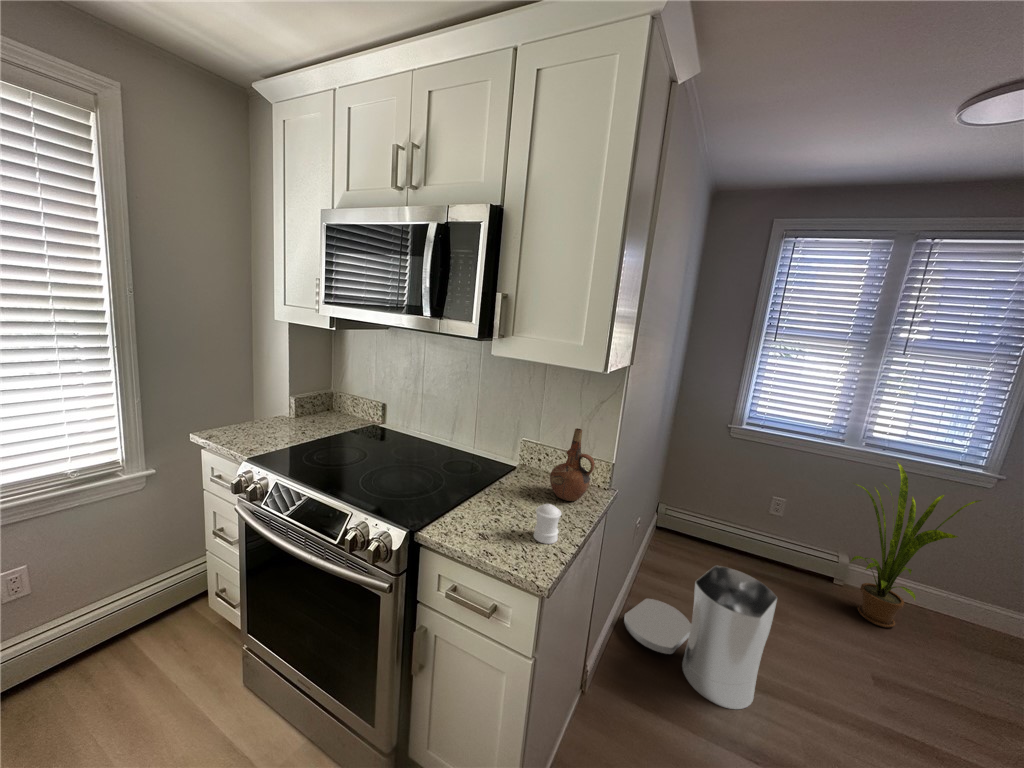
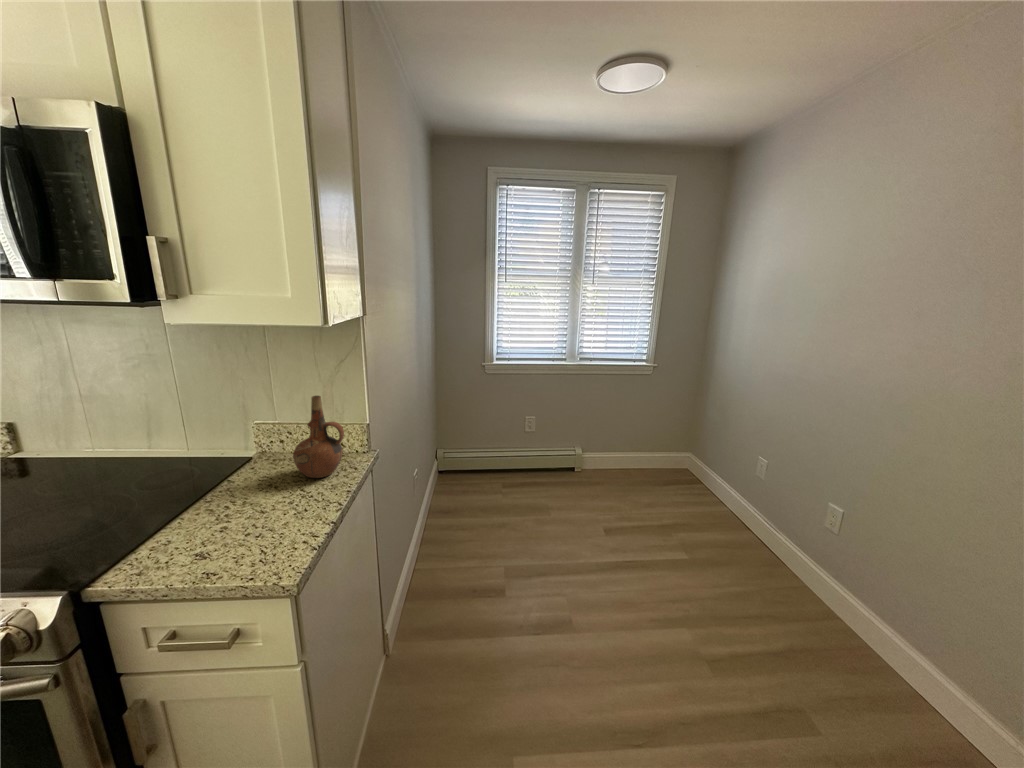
house plant: present [850,462,981,627] -> none [574,368,648,492]
salt shaker: present [534,504,561,544] -> none [271,489,308,535]
trash can: present [624,566,777,709] -> none [418,488,535,605]

